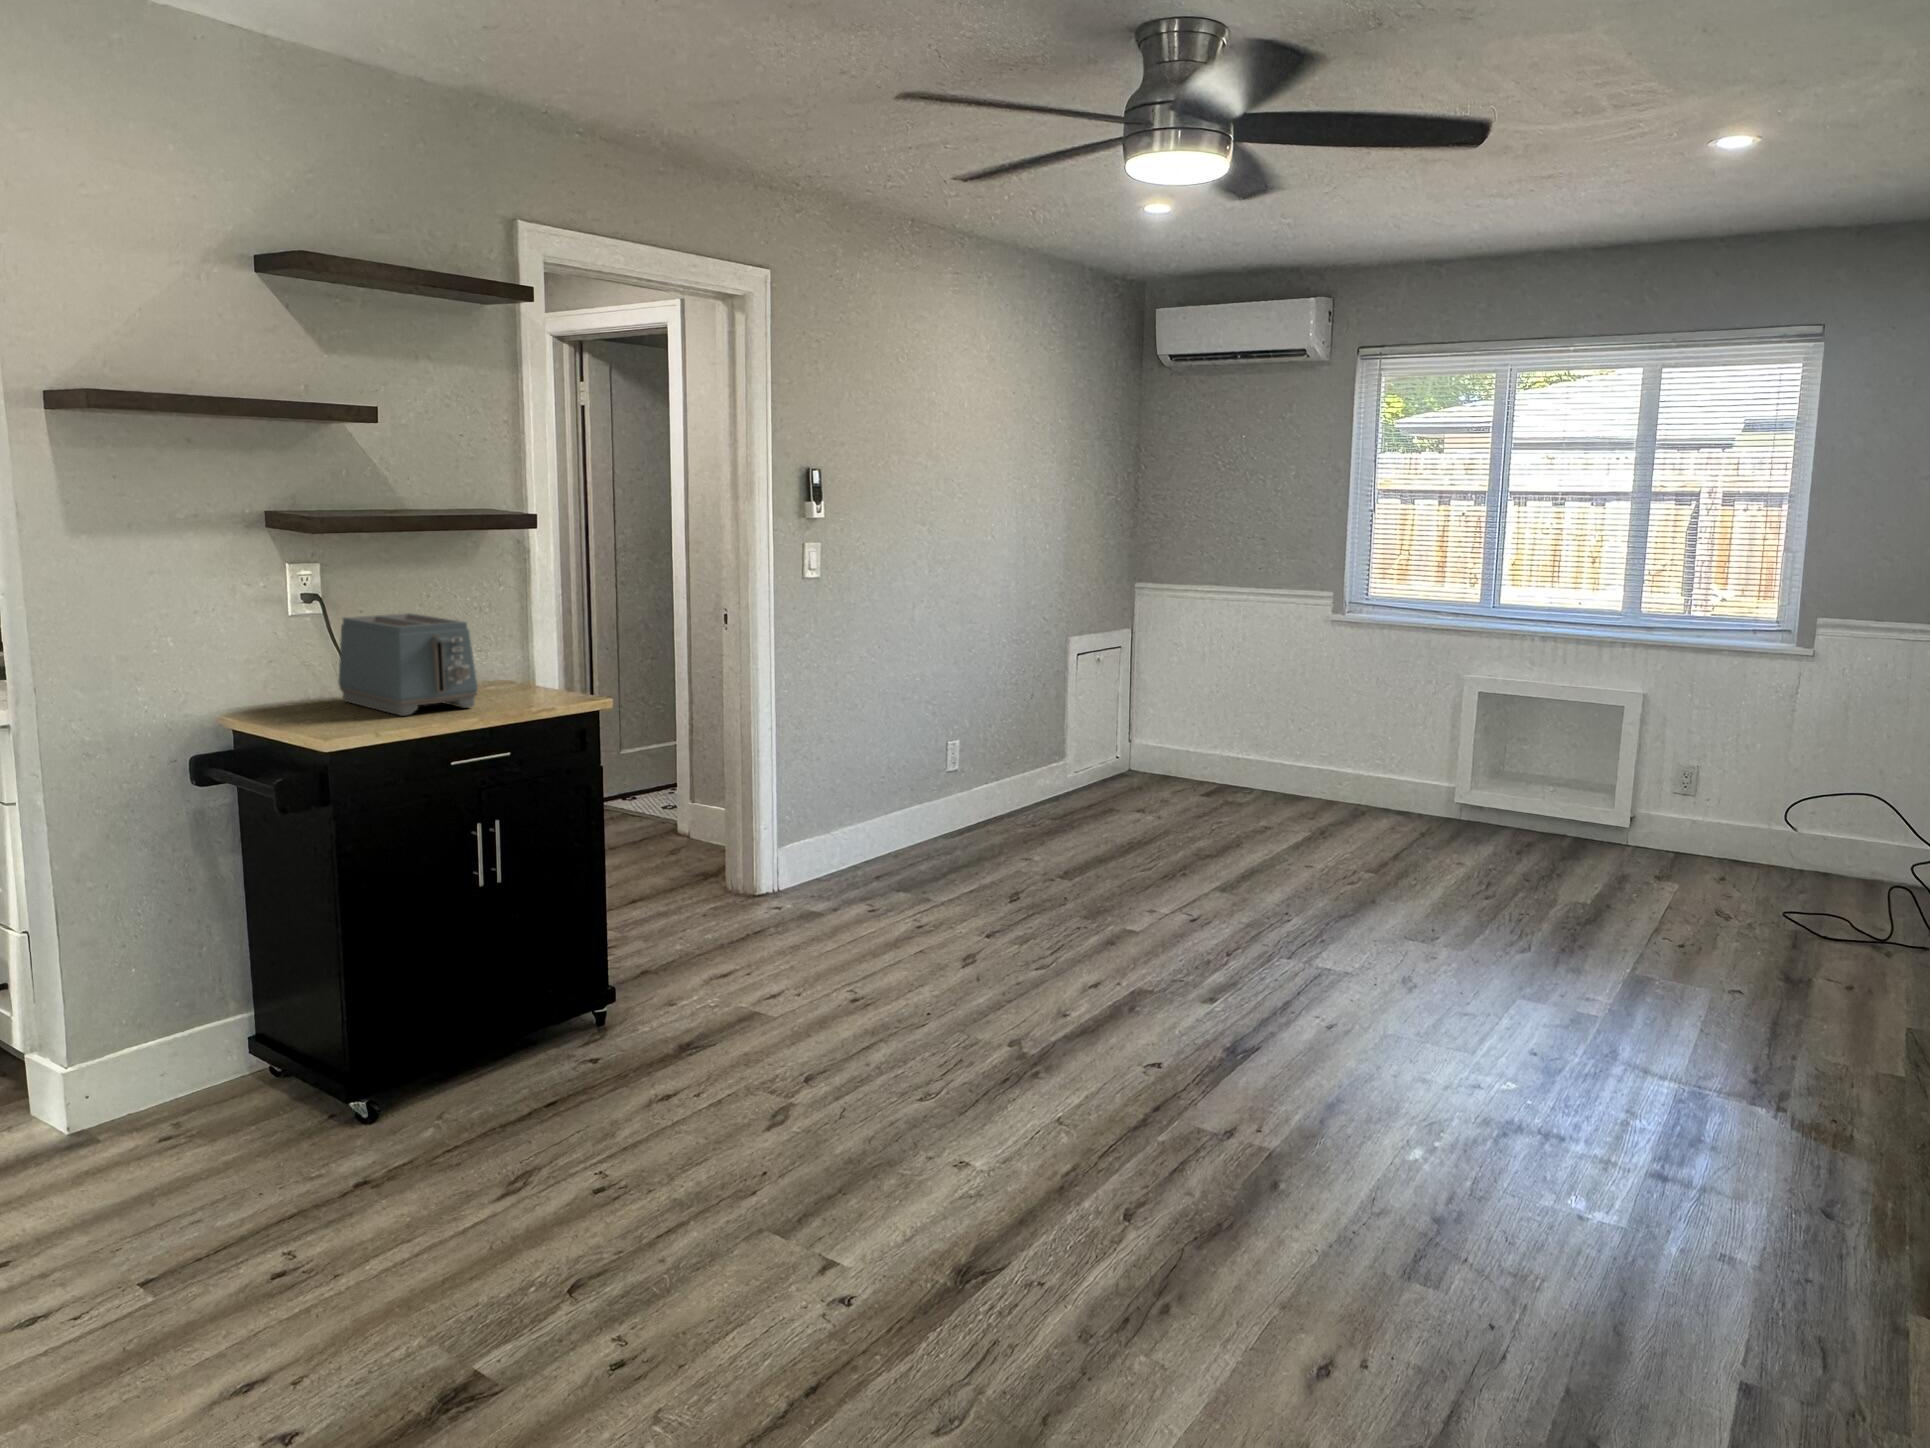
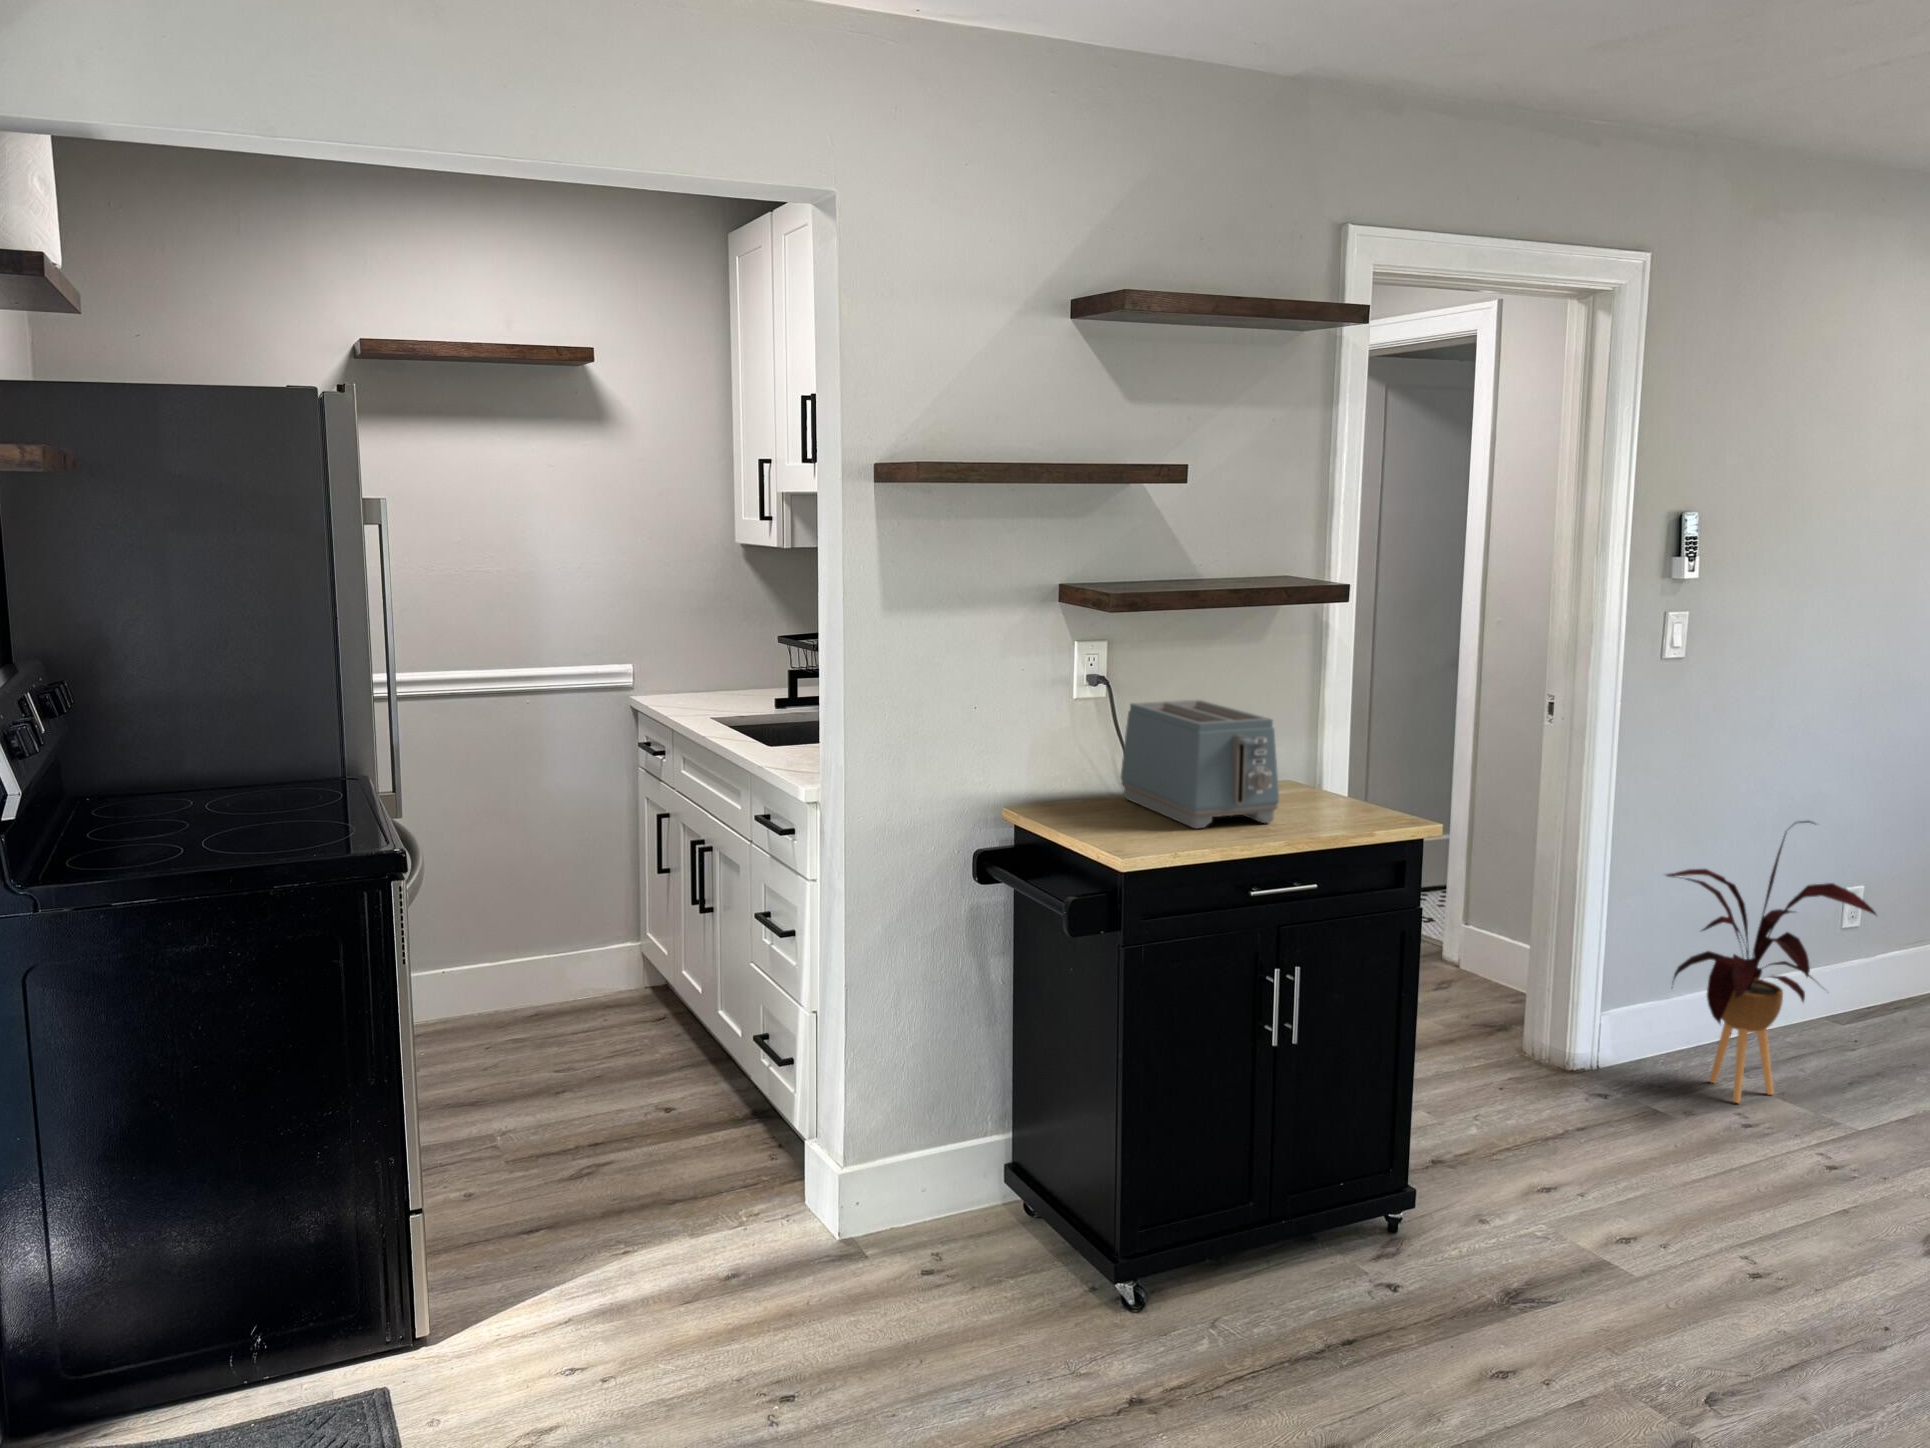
house plant: none [809,688,943,897] -> present [1666,821,1876,1103]

